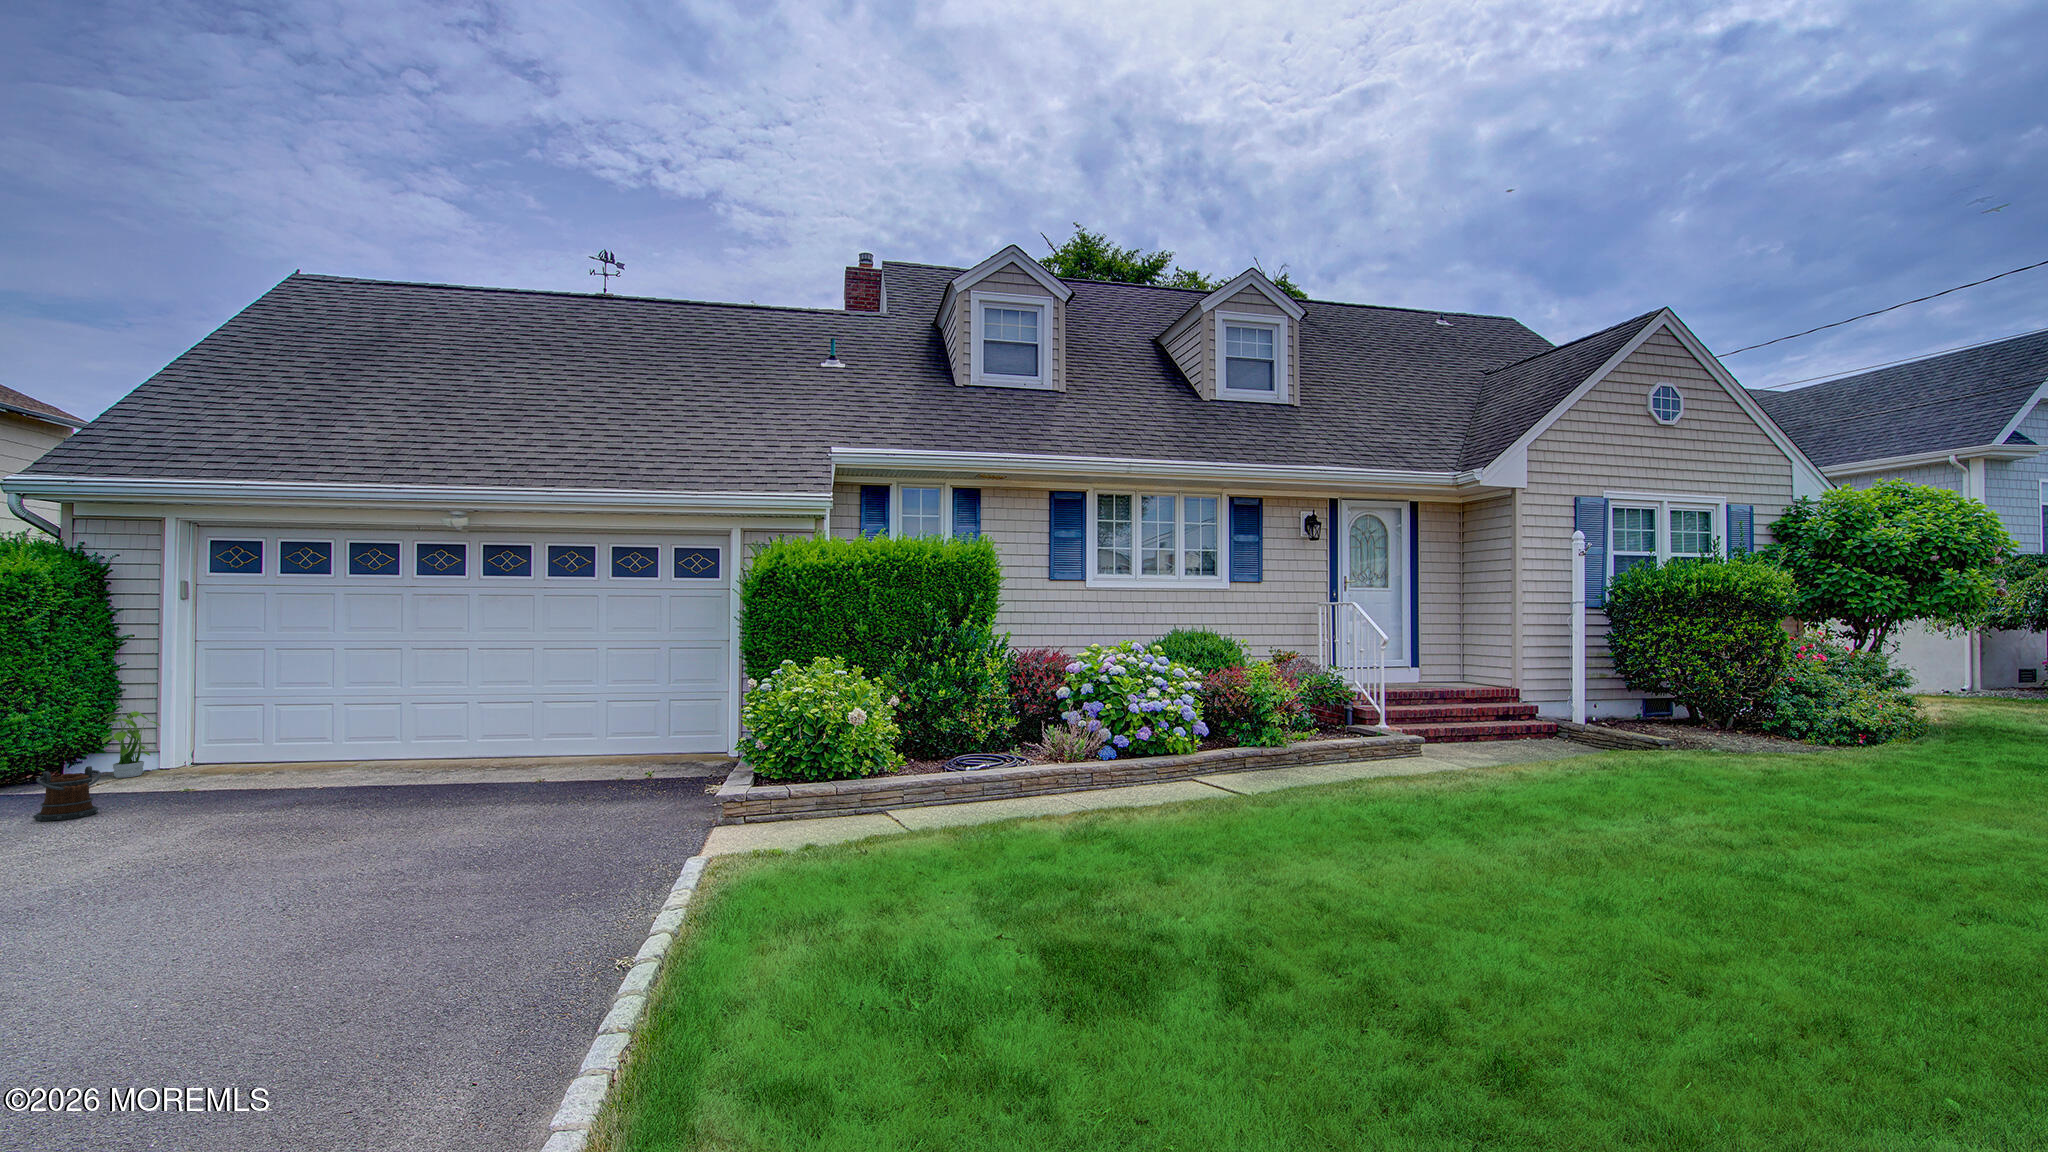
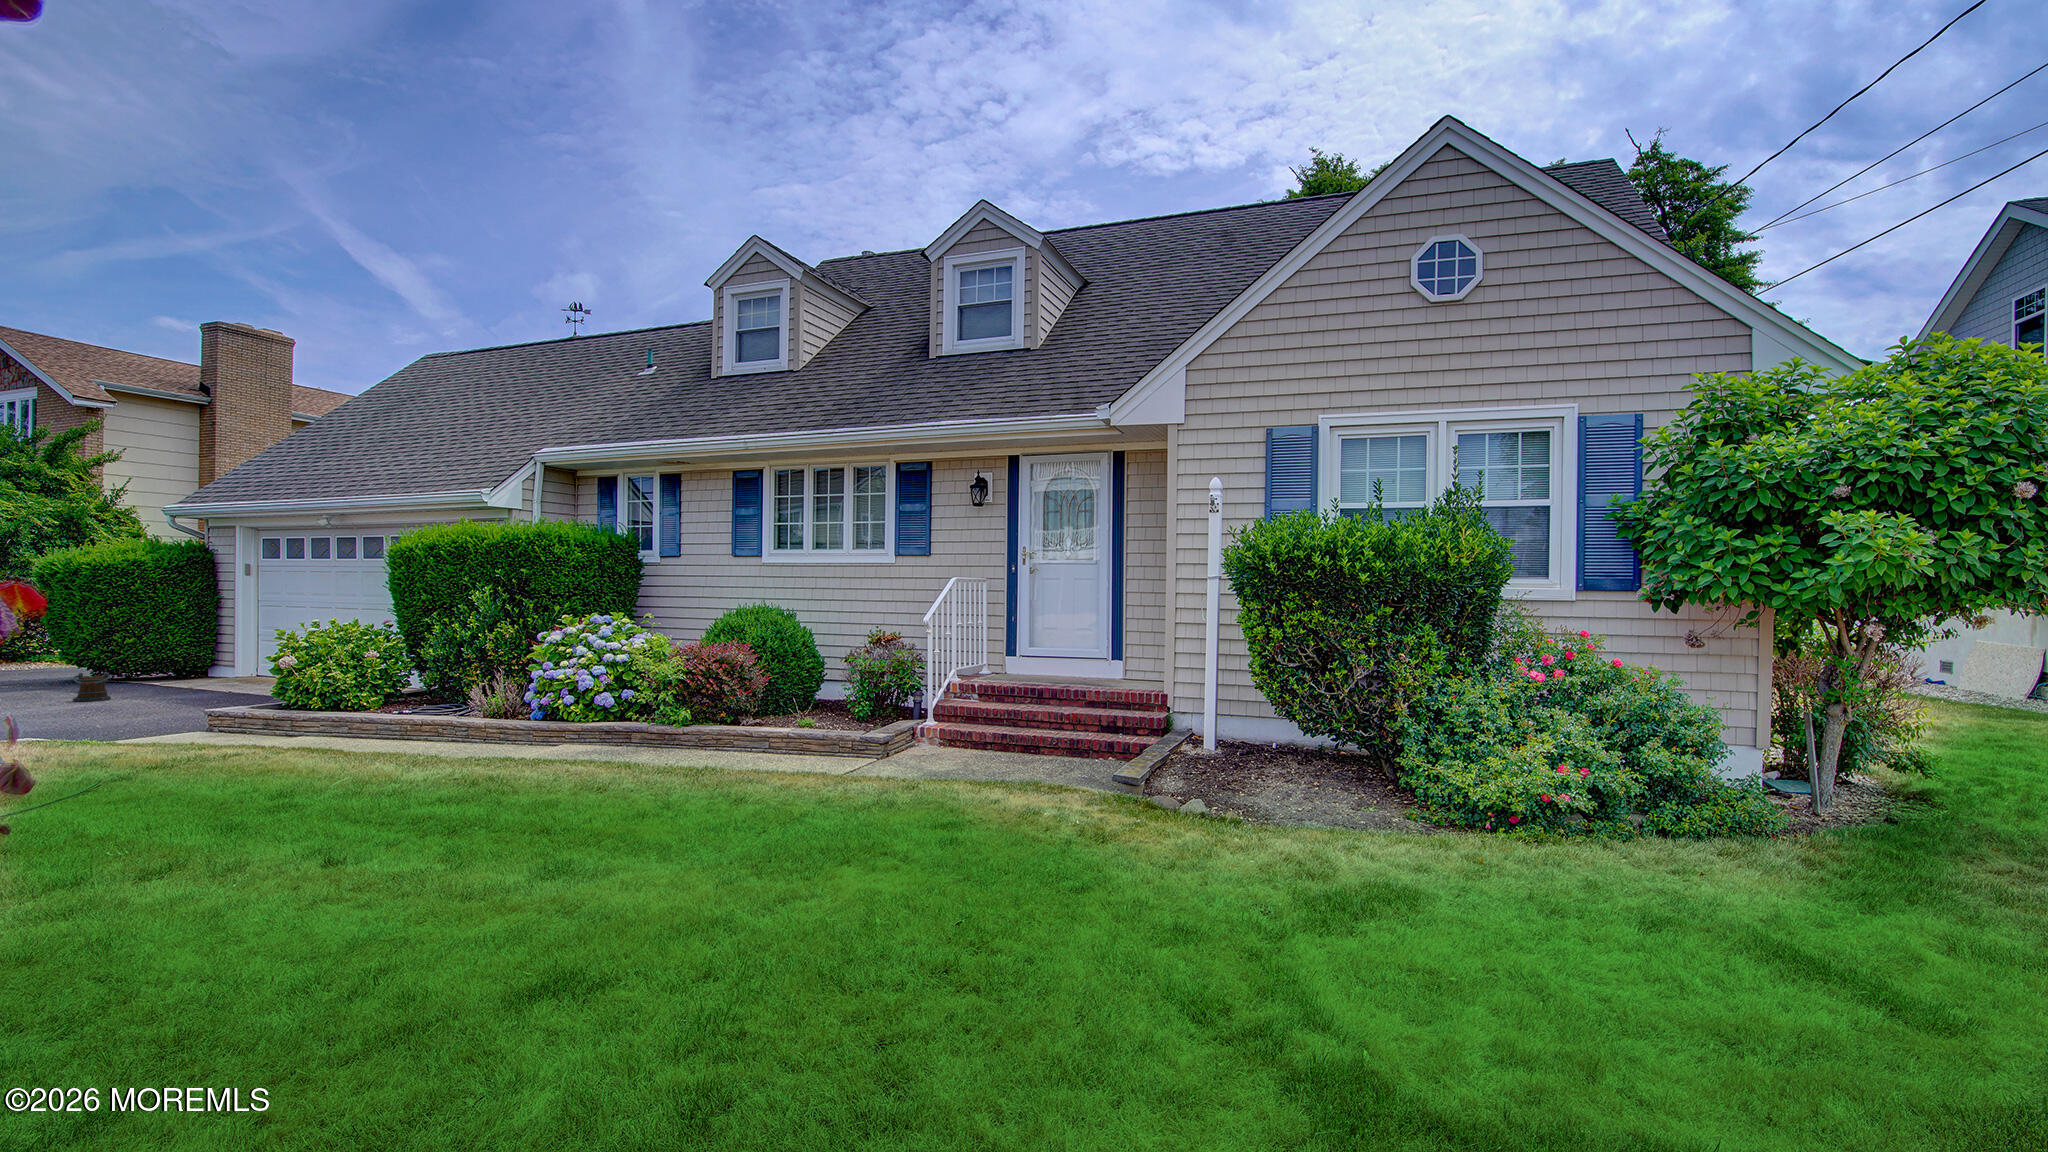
potted plant: present [99,710,161,778] -> none [195,644,233,686]

